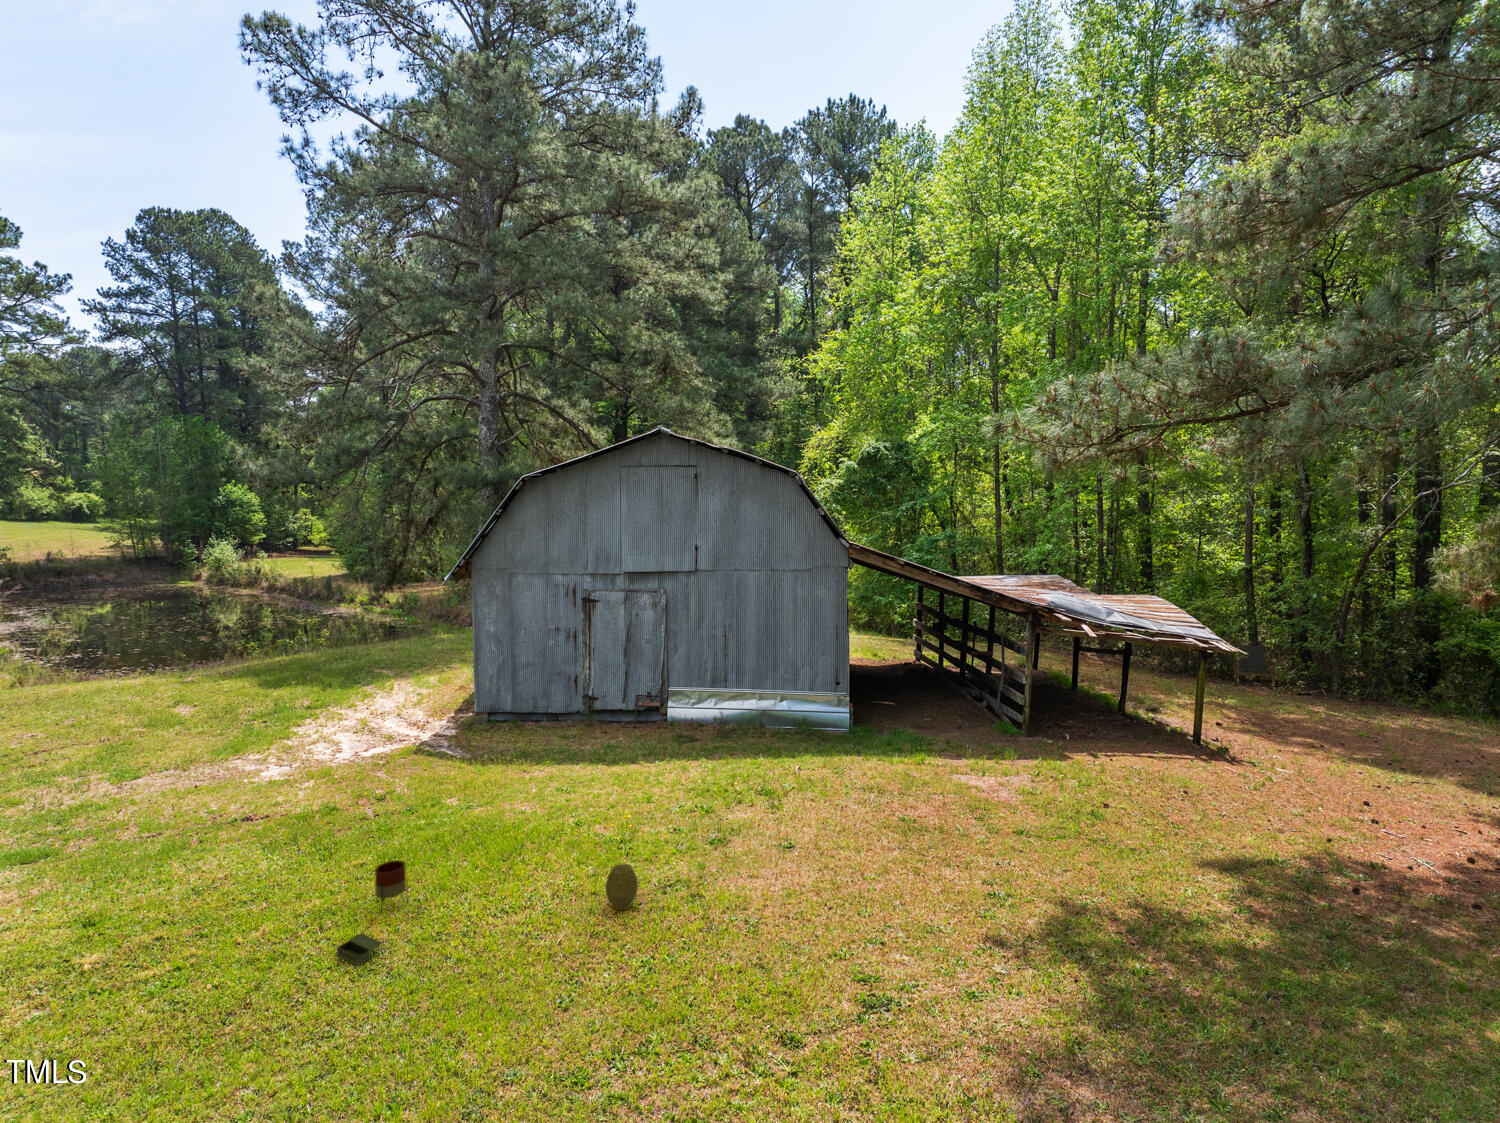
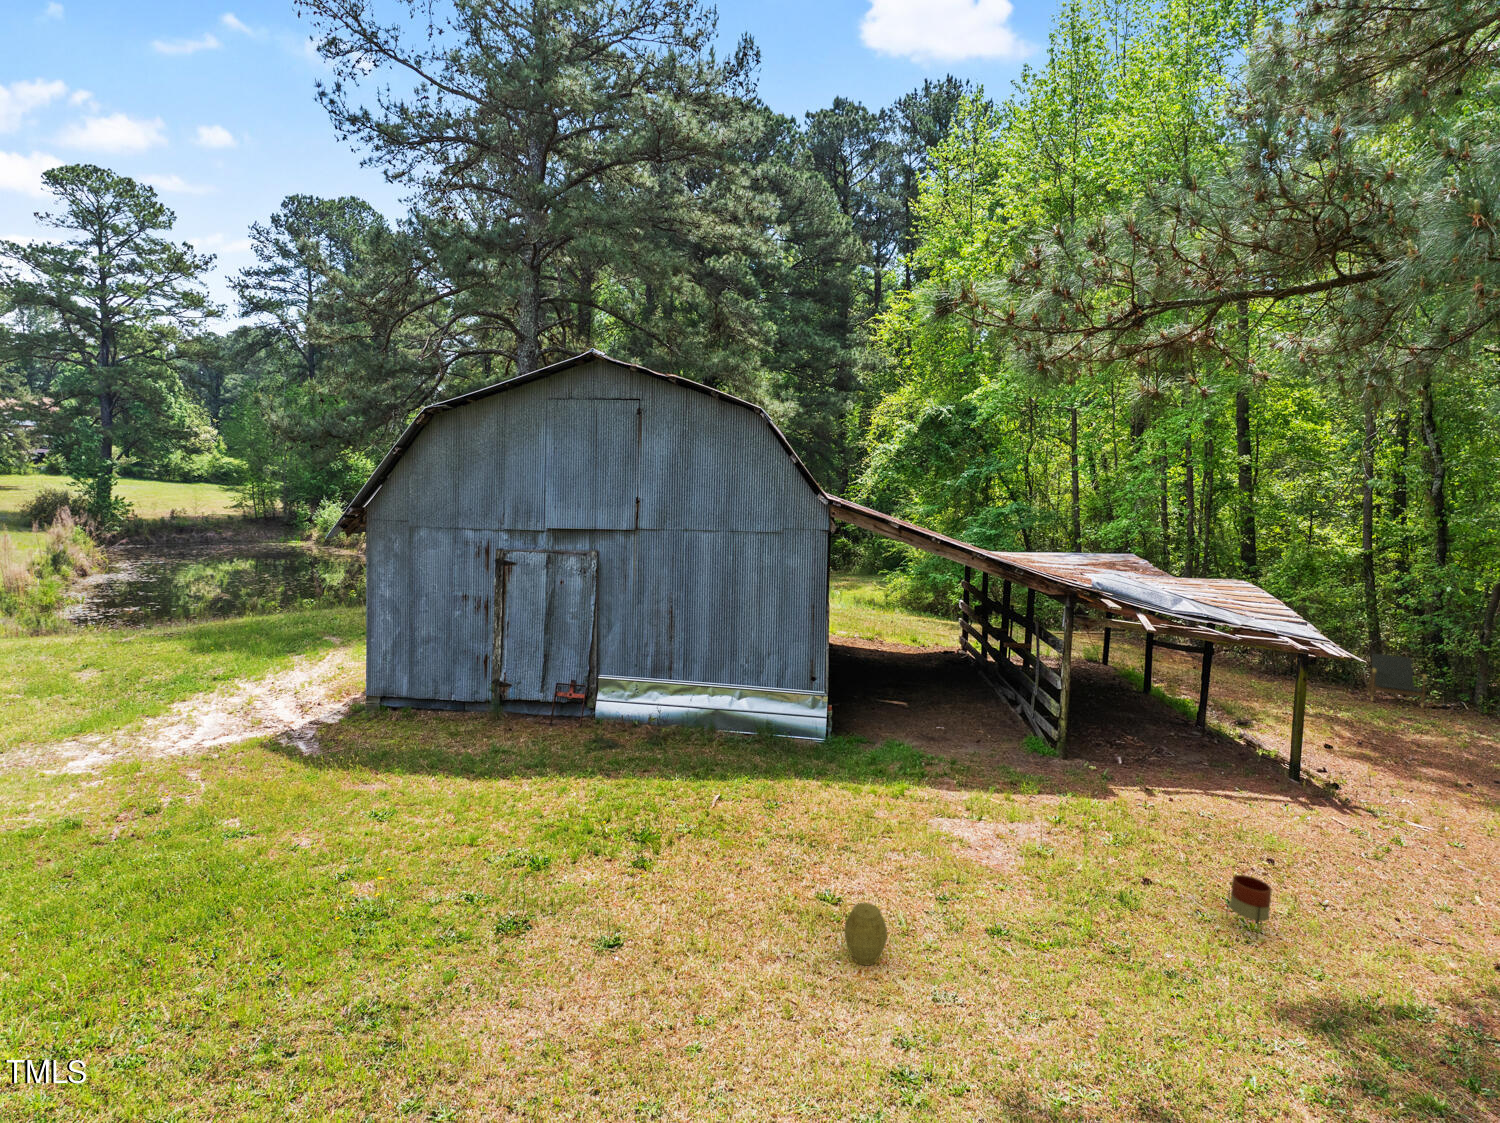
planter: present [375,860,408,902] -> present [1226,875,1272,937]
woven basket: present [605,864,638,910] -> present [844,903,887,965]
toolbox: present [337,934,381,965] -> none [83,913,134,954]

